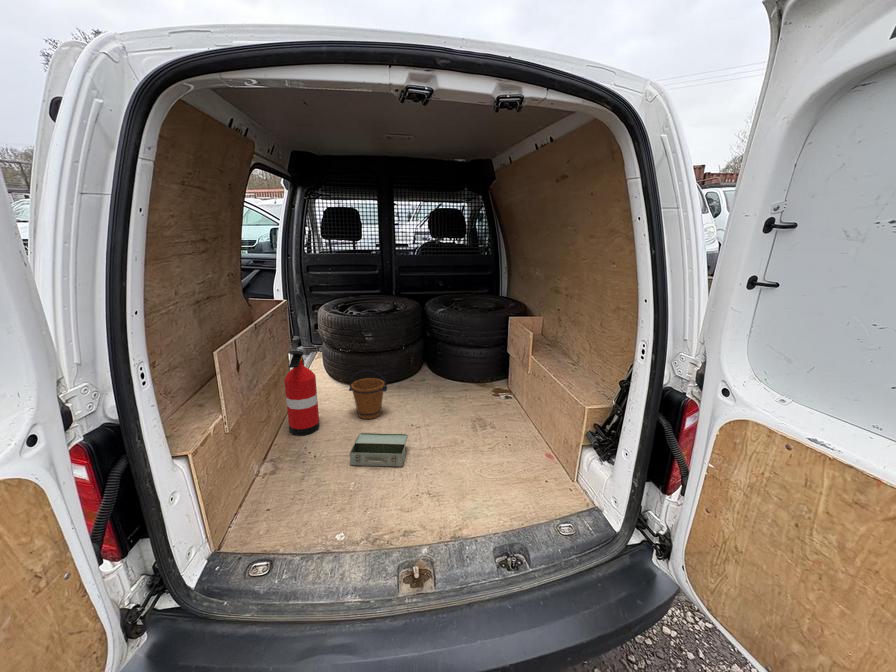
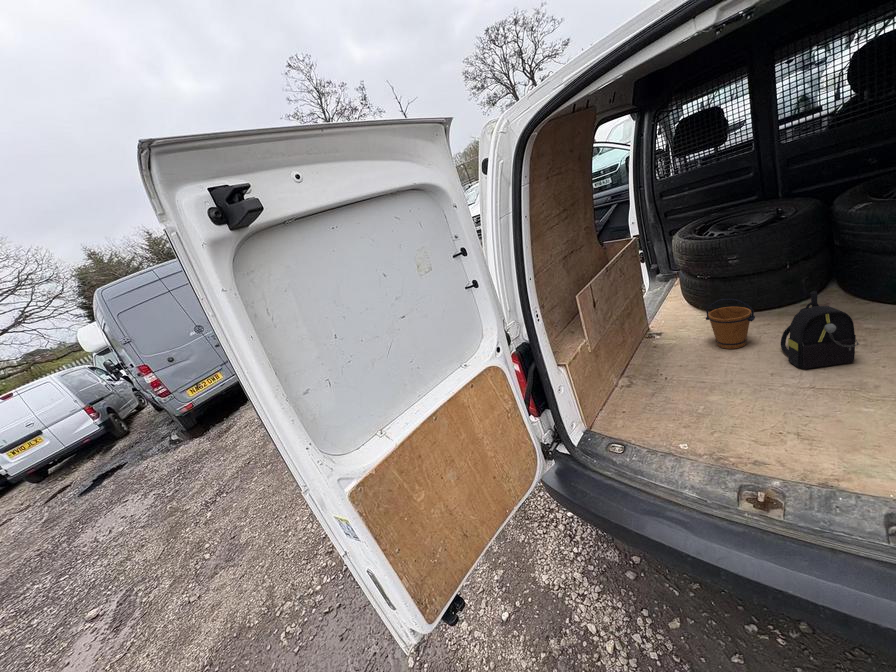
fire extinguisher: present [284,351,320,435] -> none [638,284,673,358]
backpack: none [406,365,453,432] -> present [781,291,859,369]
toolbox: present [350,433,408,467] -> none [701,362,777,401]

